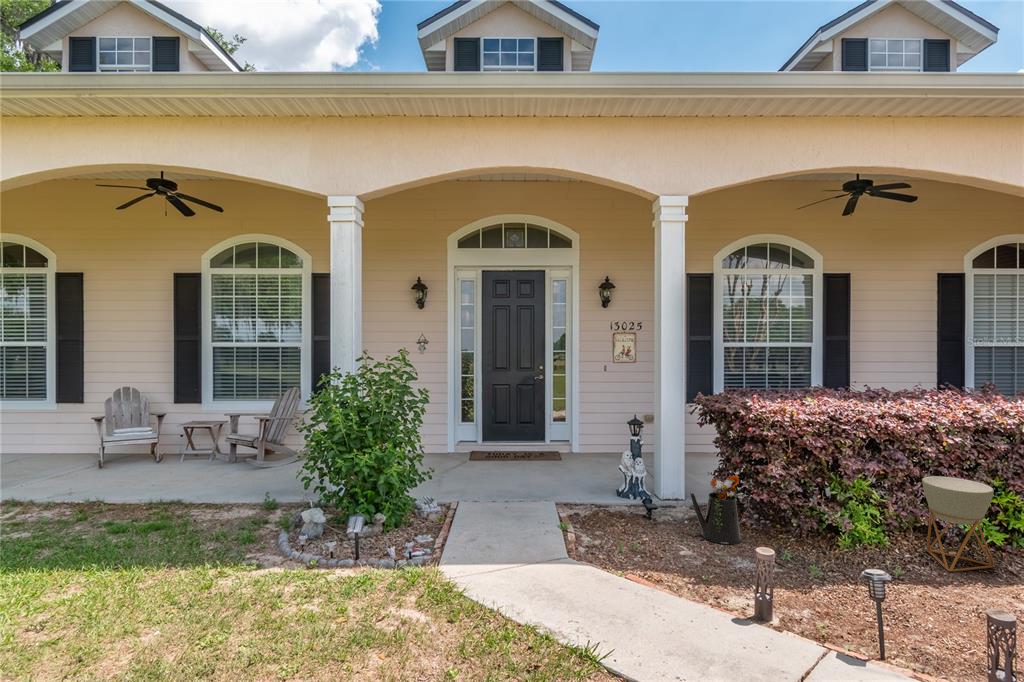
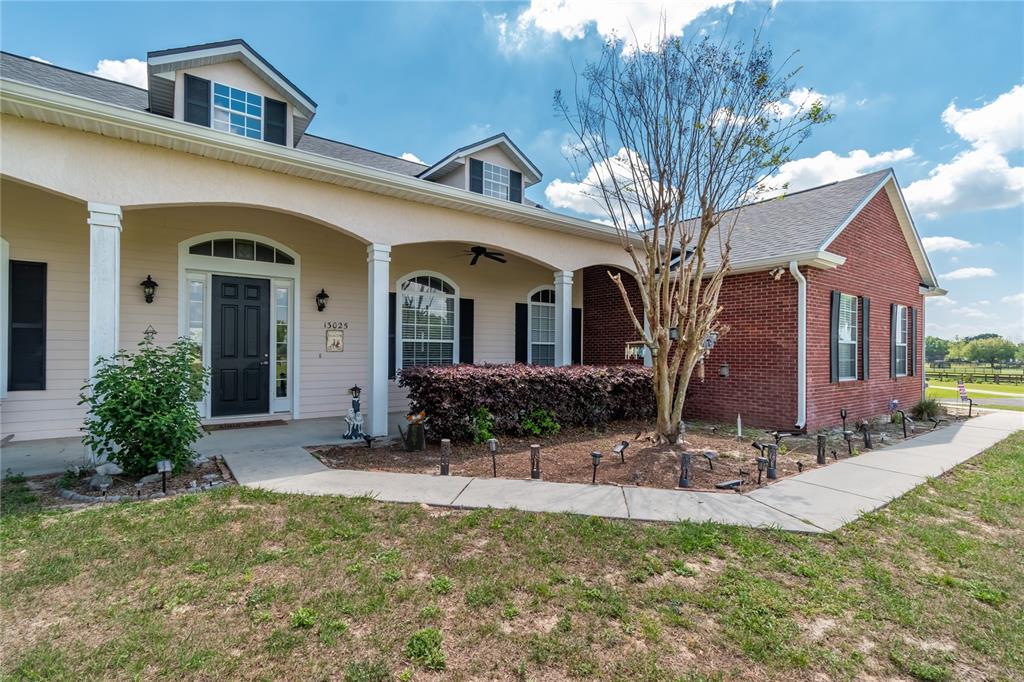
planter: present [922,476,994,572] -> none [508,403,535,446]

